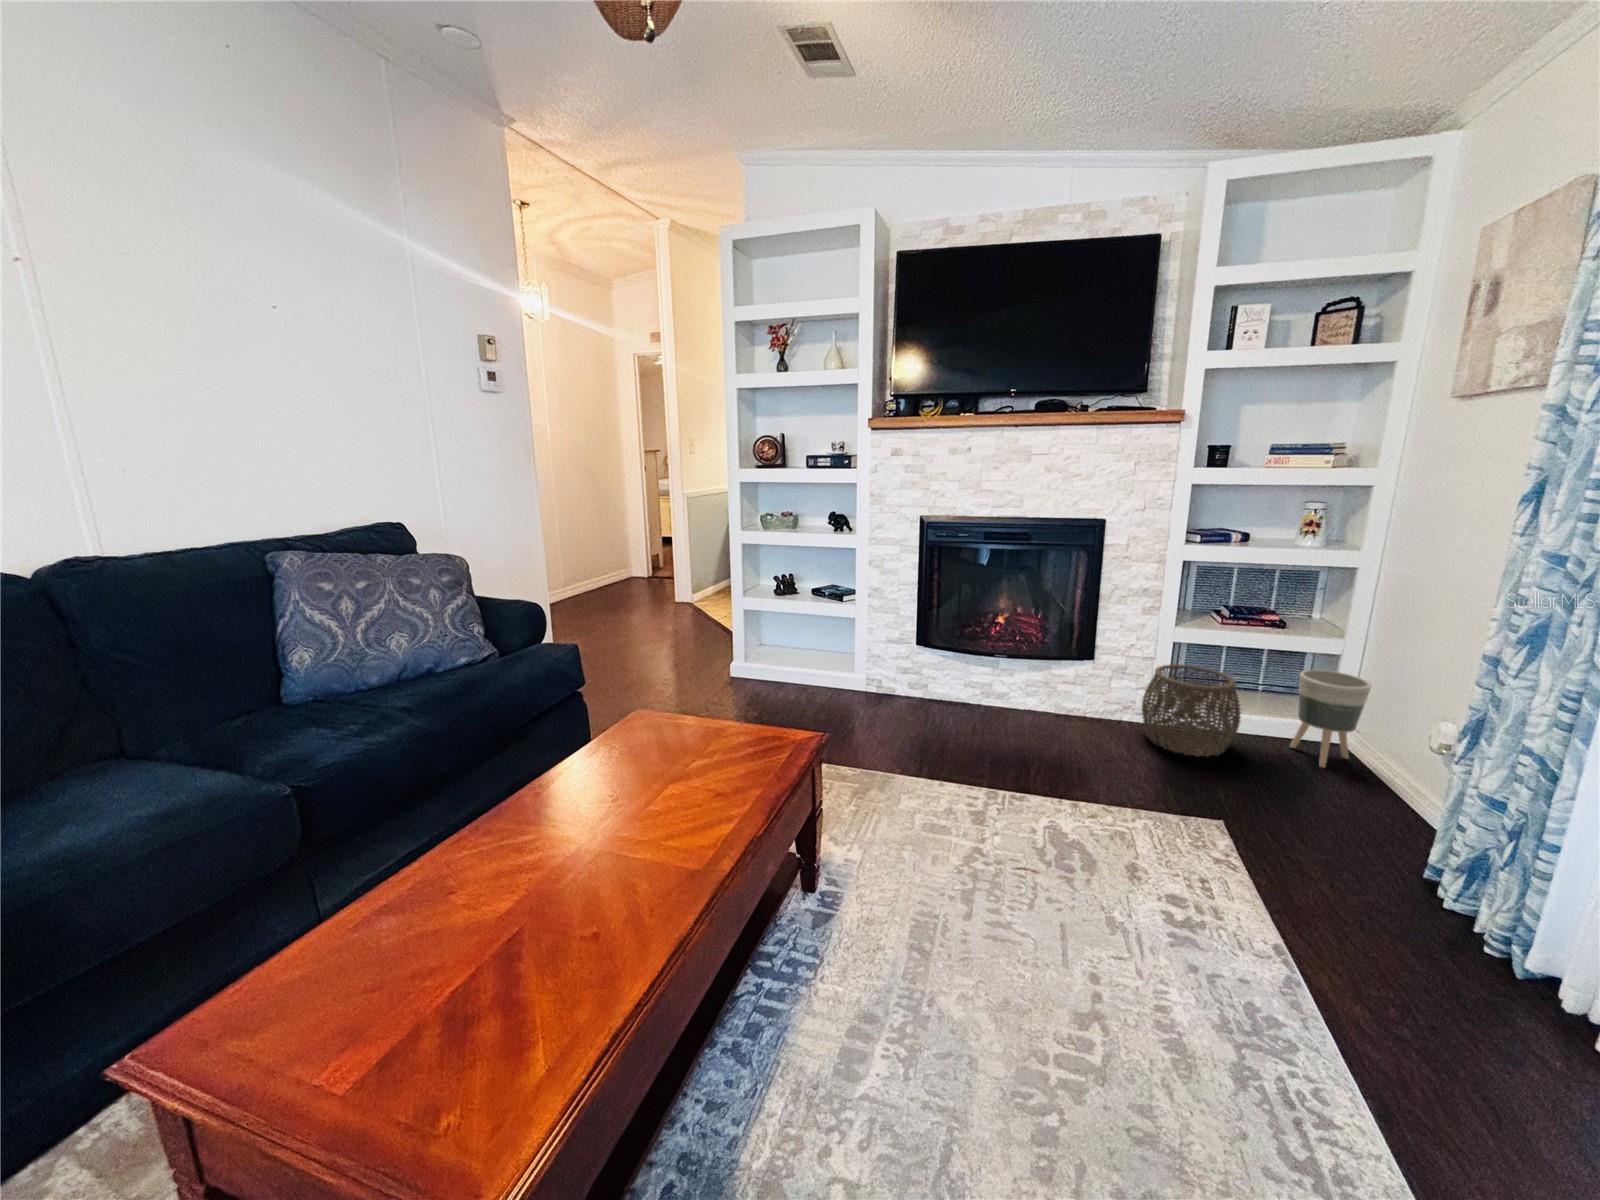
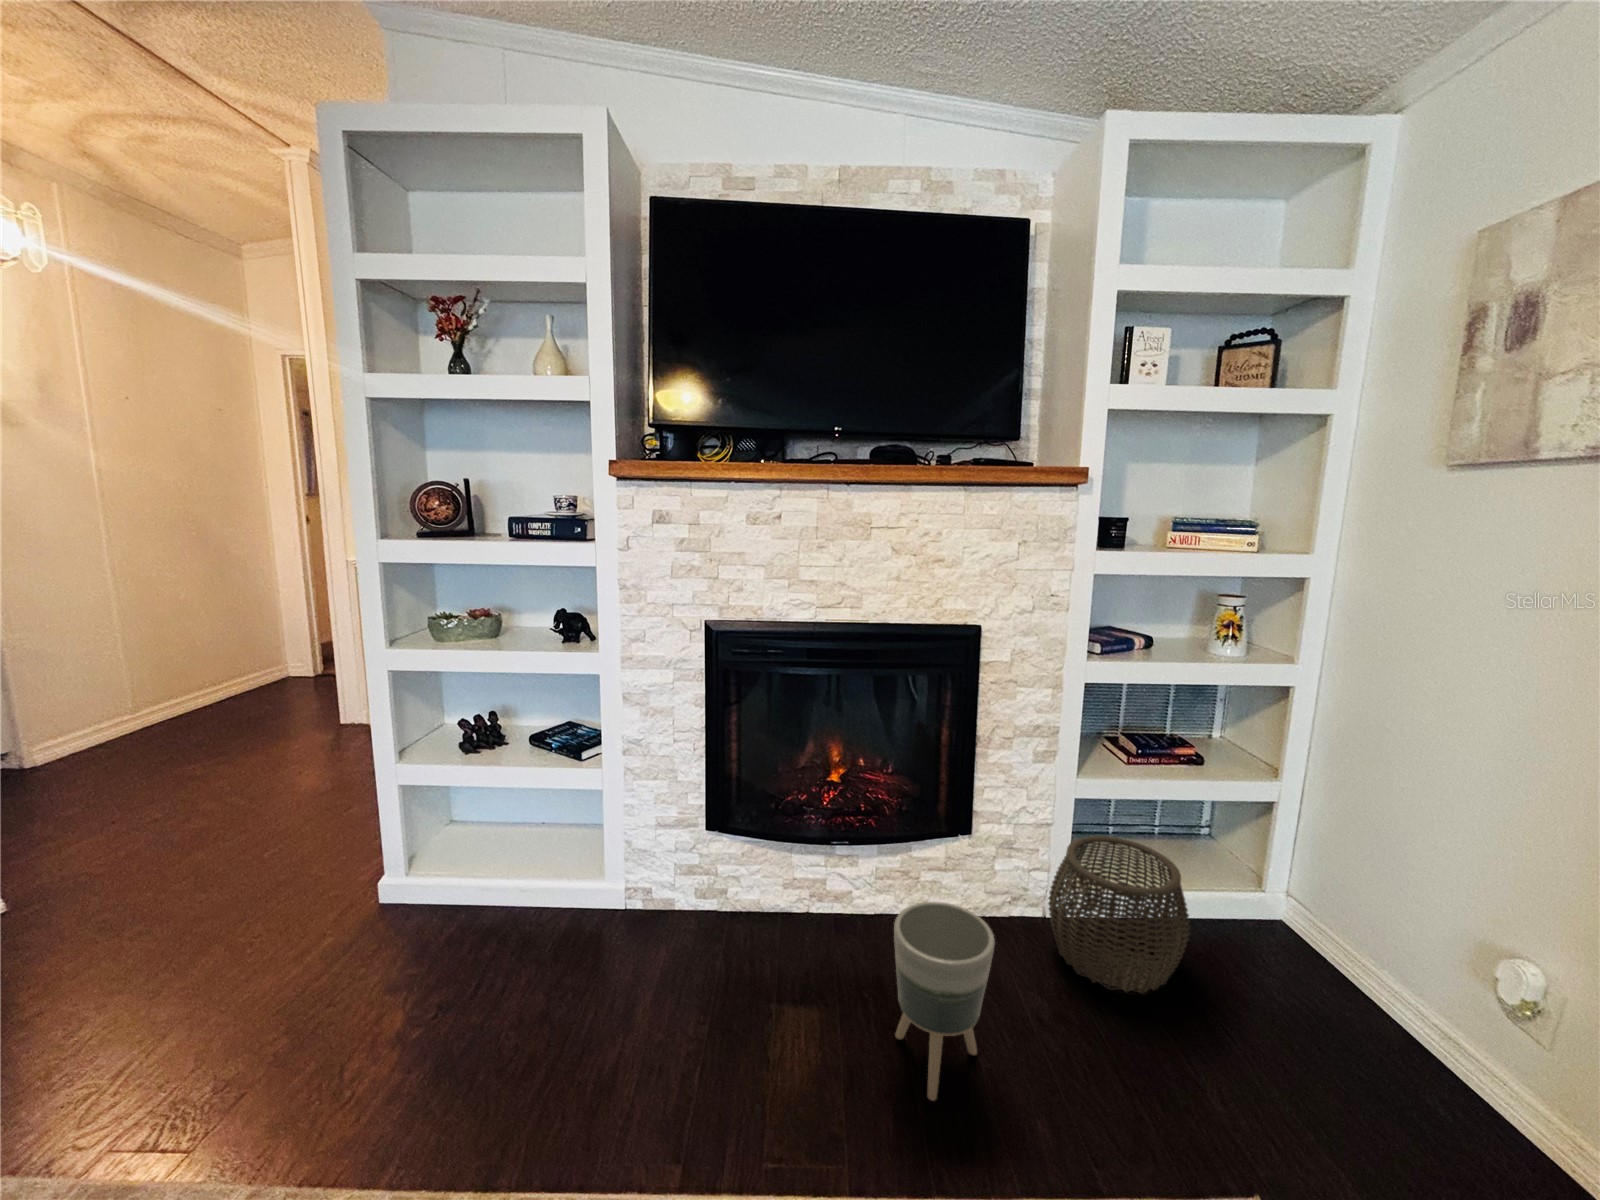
planter: present [1290,670,1371,768] -> present [894,902,995,1101]

